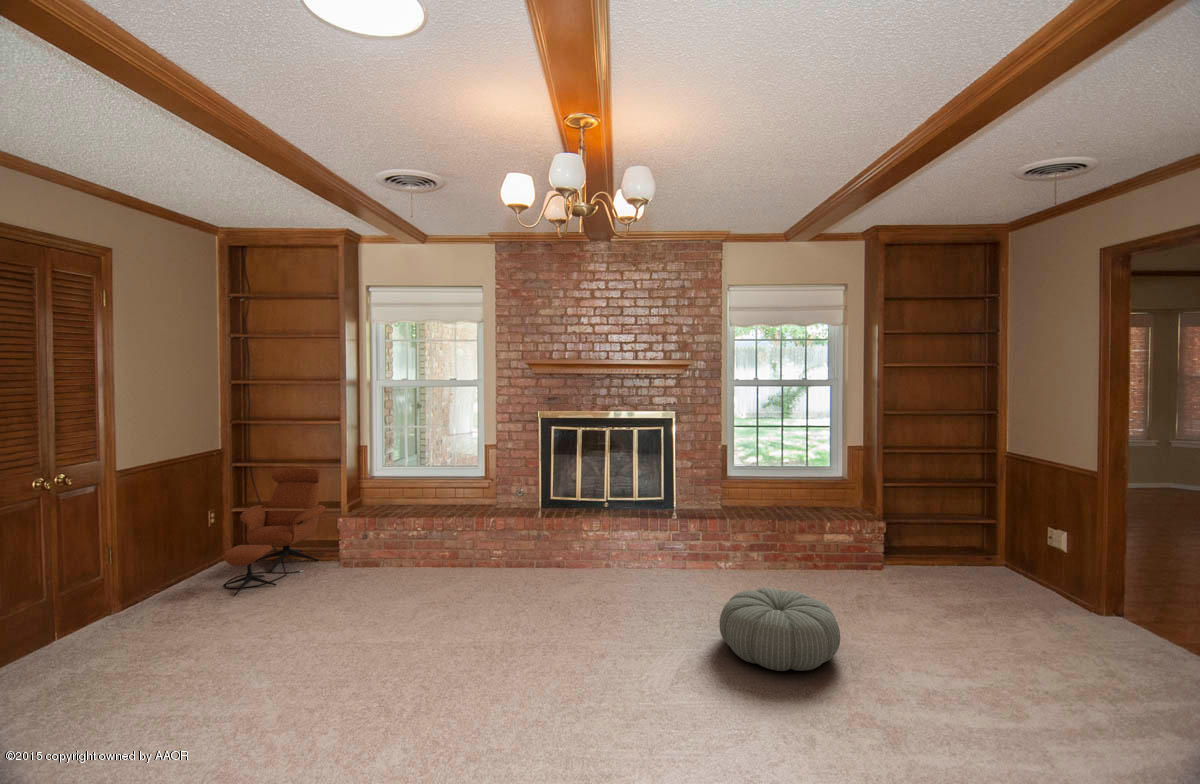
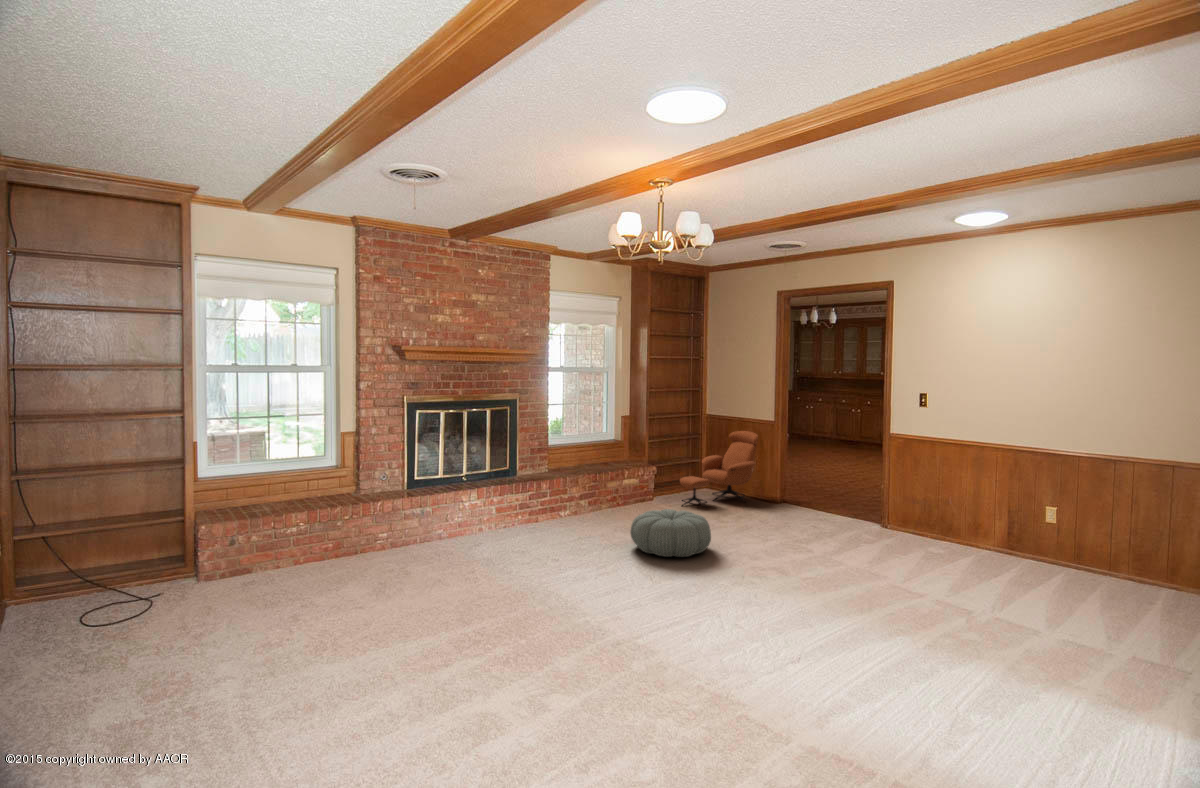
lounge chair: present [223,468,325,596] -> present [680,431,758,506]

